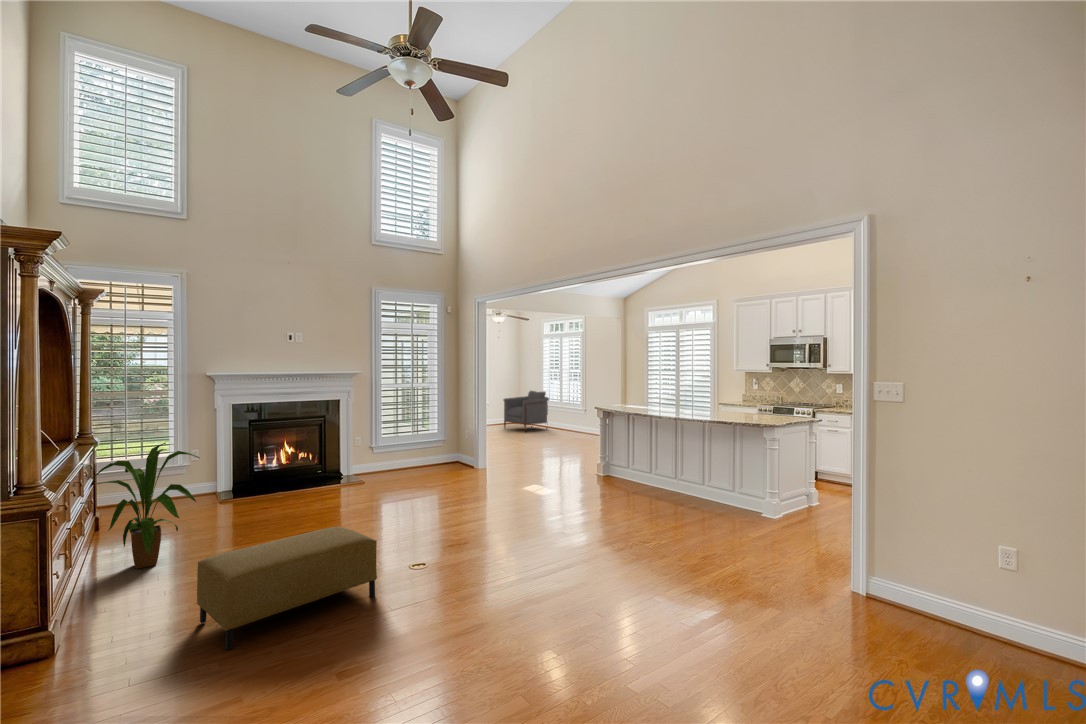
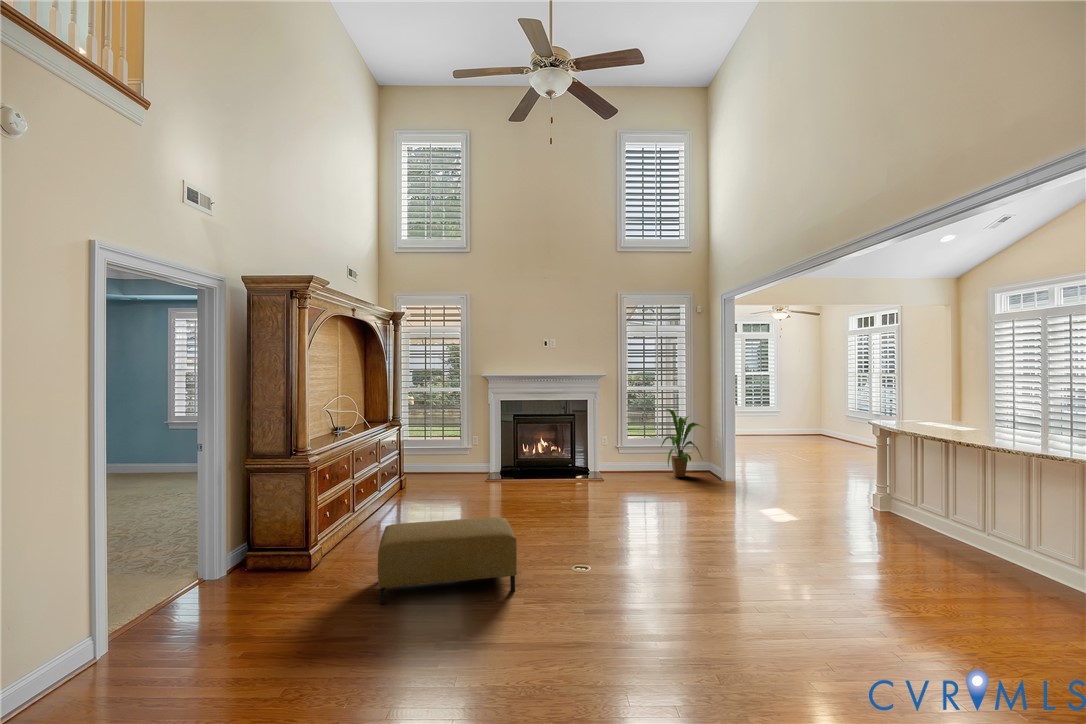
armchair: present [503,391,549,432] -> none [794,397,854,446]
house plant: present [93,443,199,569] -> present [661,409,701,477]

